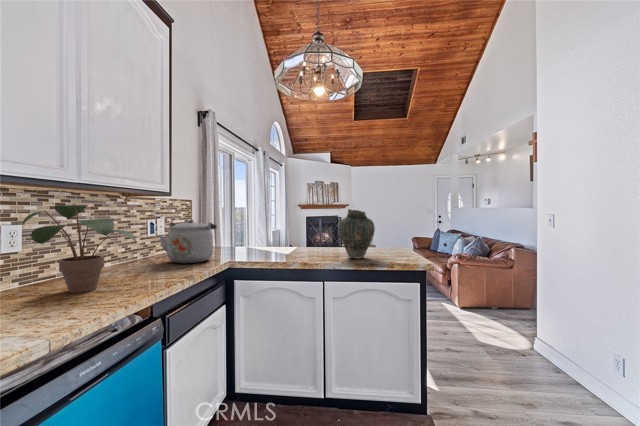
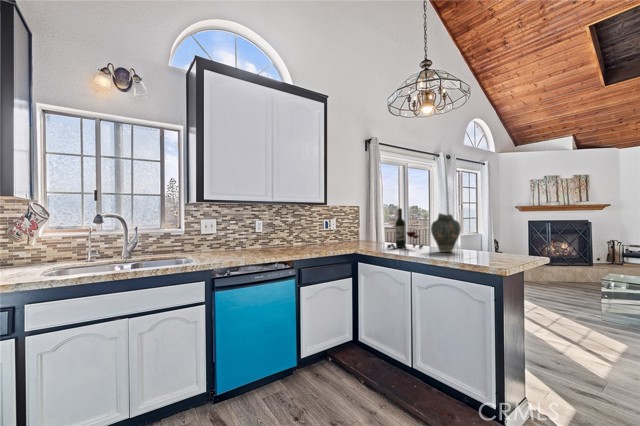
wine bottle: none [266,203,319,259] -> present [387,208,423,249]
potted plant: present [23,204,136,293] -> none [258,211,300,252]
kettle: present [159,220,217,263] -> none [325,220,359,247]

